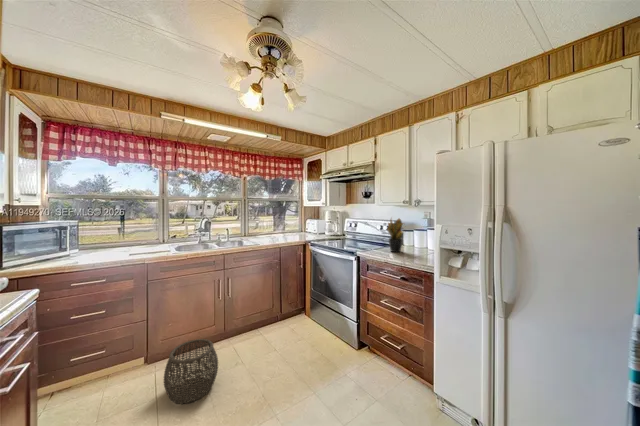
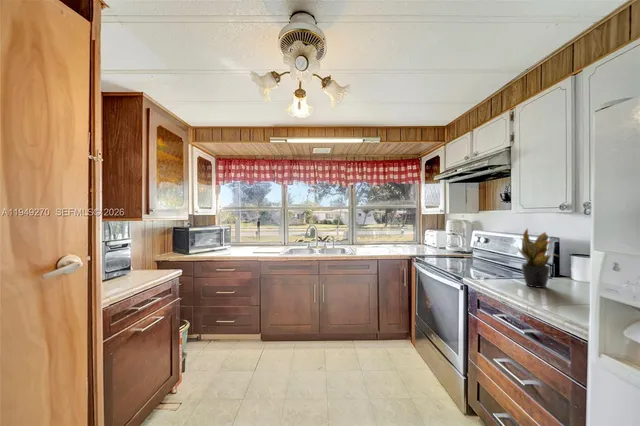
woven basket: present [164,339,218,404] -> none [251,337,296,395]

